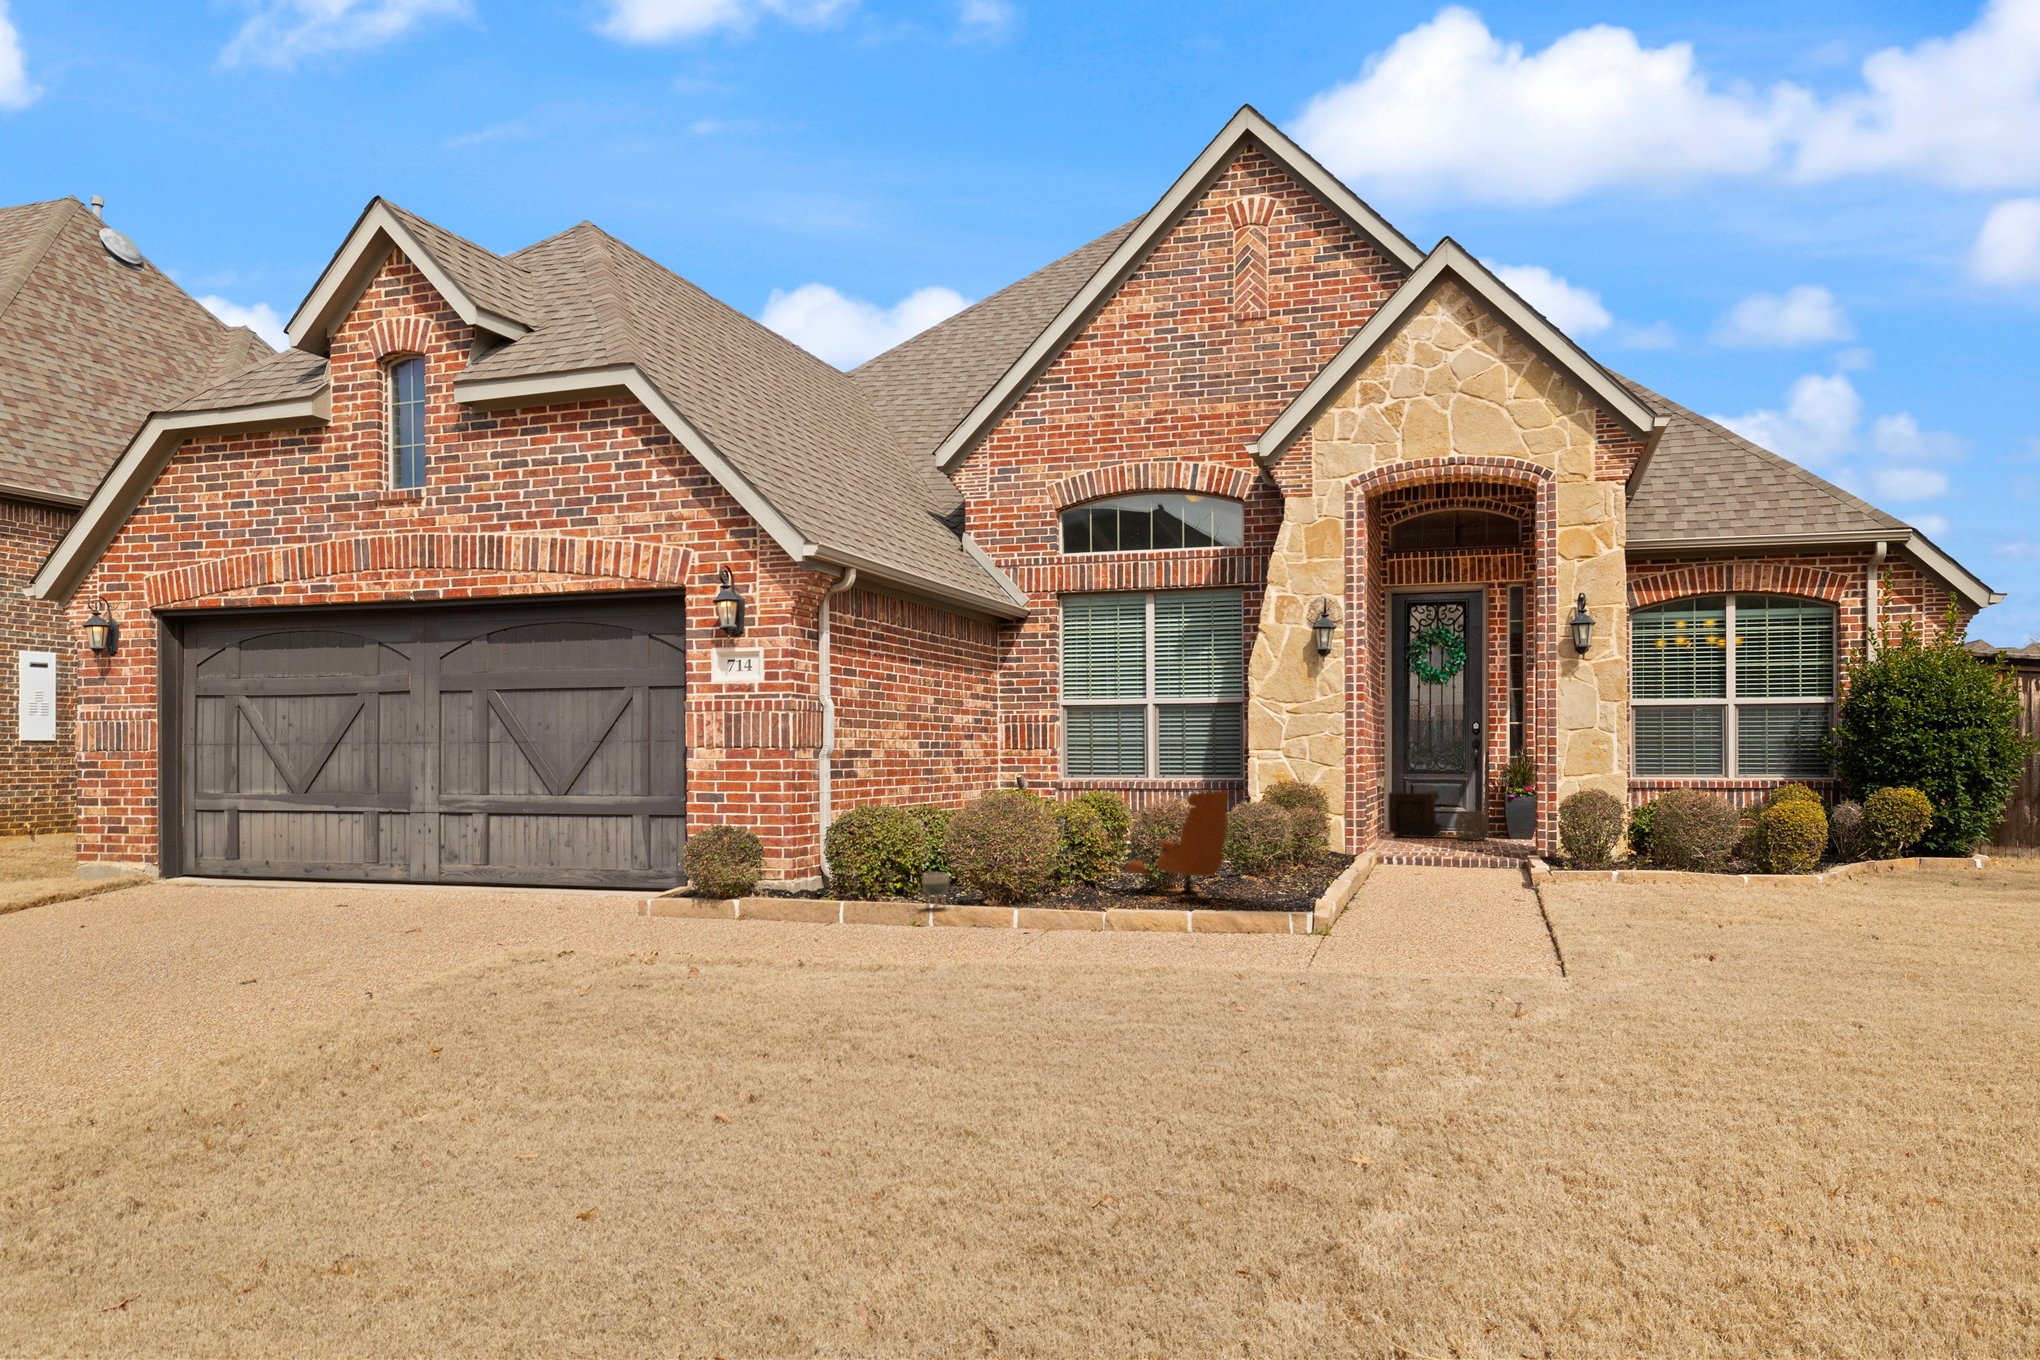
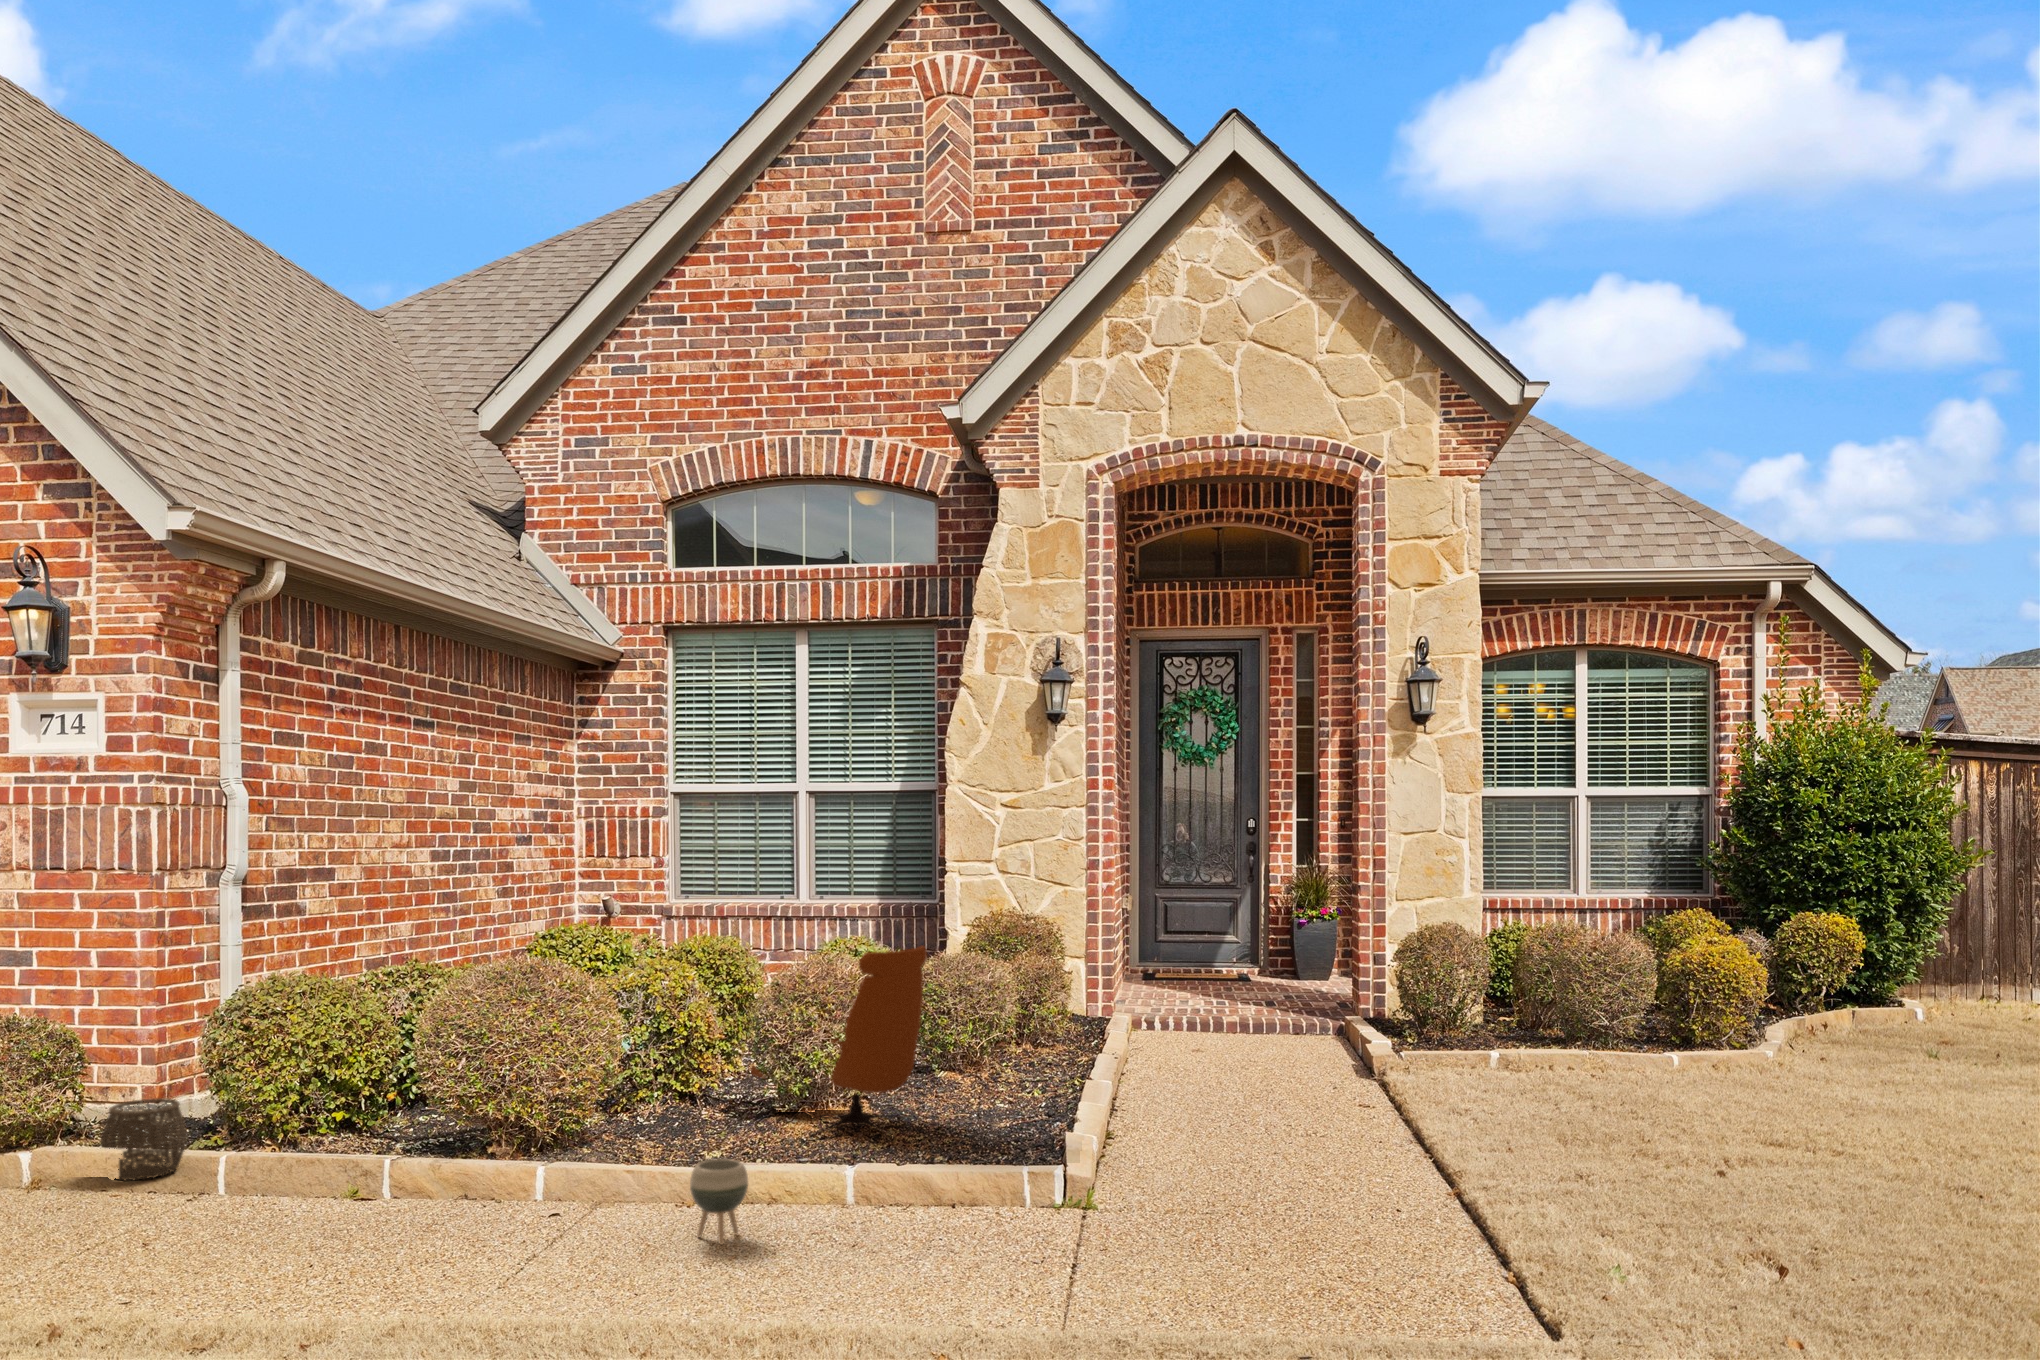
wooden crate: present [1388,790,1442,838] -> none [1128,910,1198,981]
woven basket: present [1454,811,1488,841] -> present [101,1098,186,1181]
planter: present [922,872,949,909] -> present [690,1159,748,1245]

